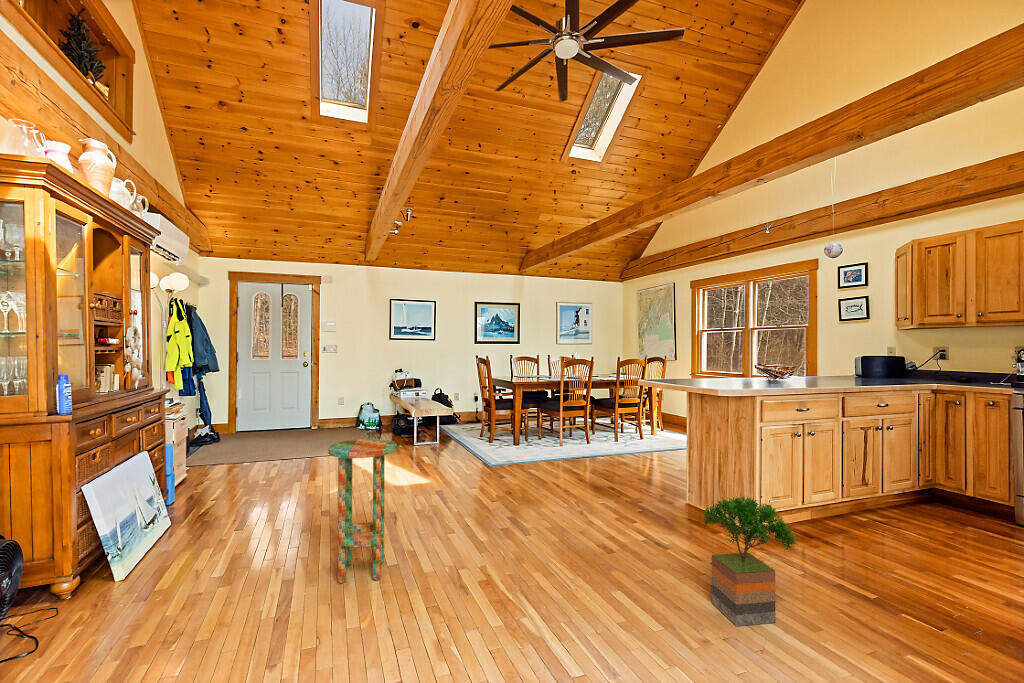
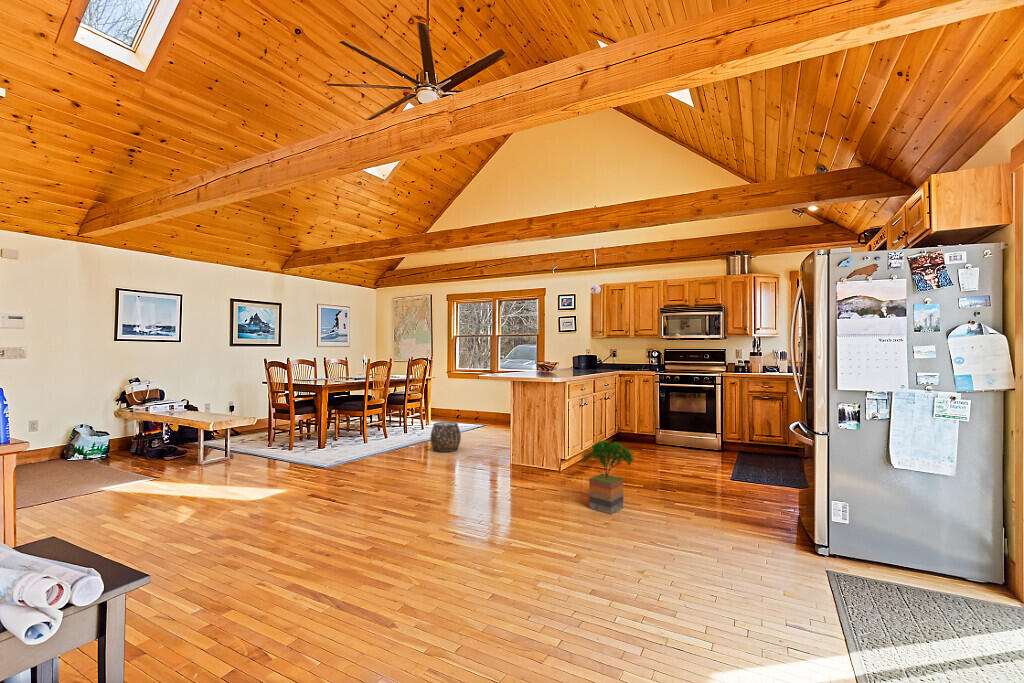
woven basket: none [610,436,649,474] -> present [430,422,461,452]
side table: present [328,439,397,583] -> none [318,437,382,572]

